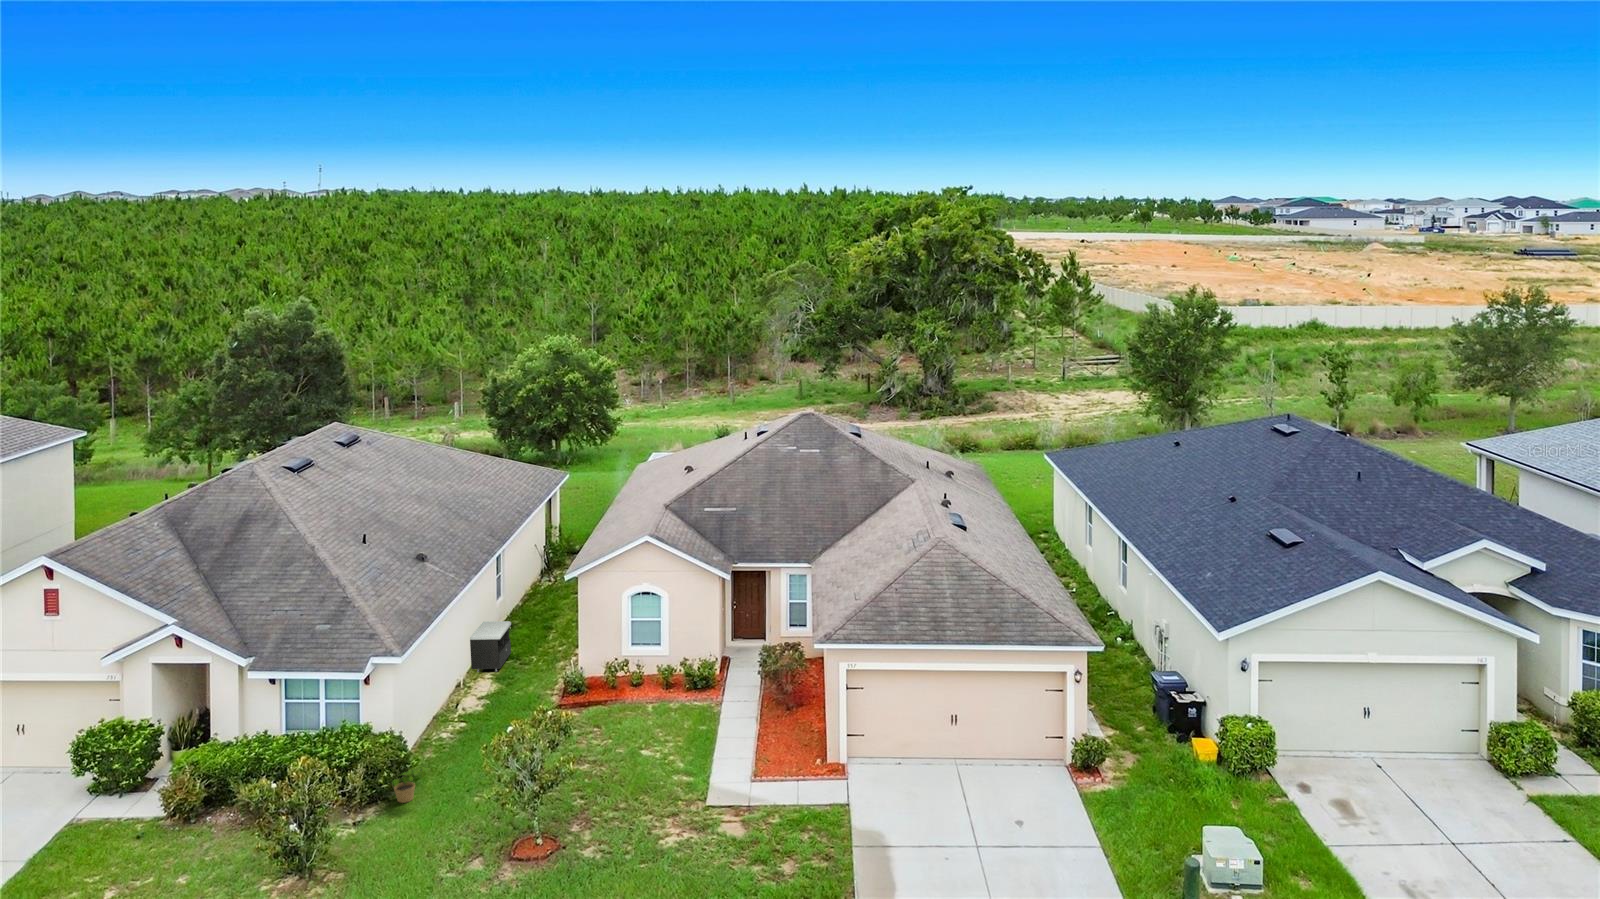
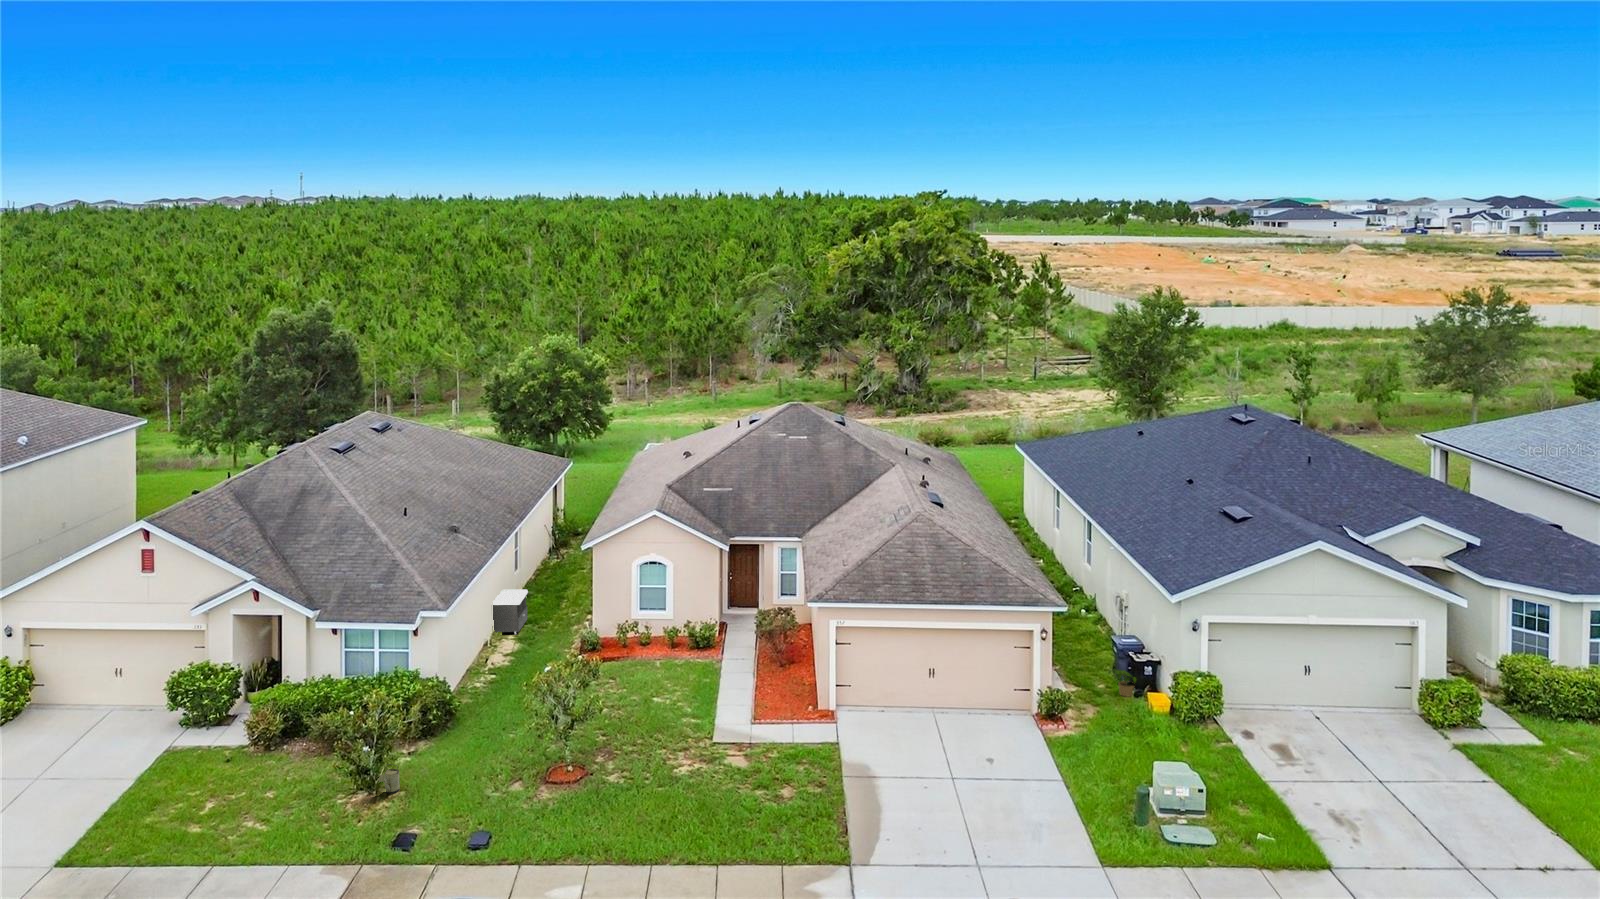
potted plant: present [392,768,428,803] -> present [1108,669,1136,697]
watering can: none [318,838,345,872] -> present [378,765,400,794]

